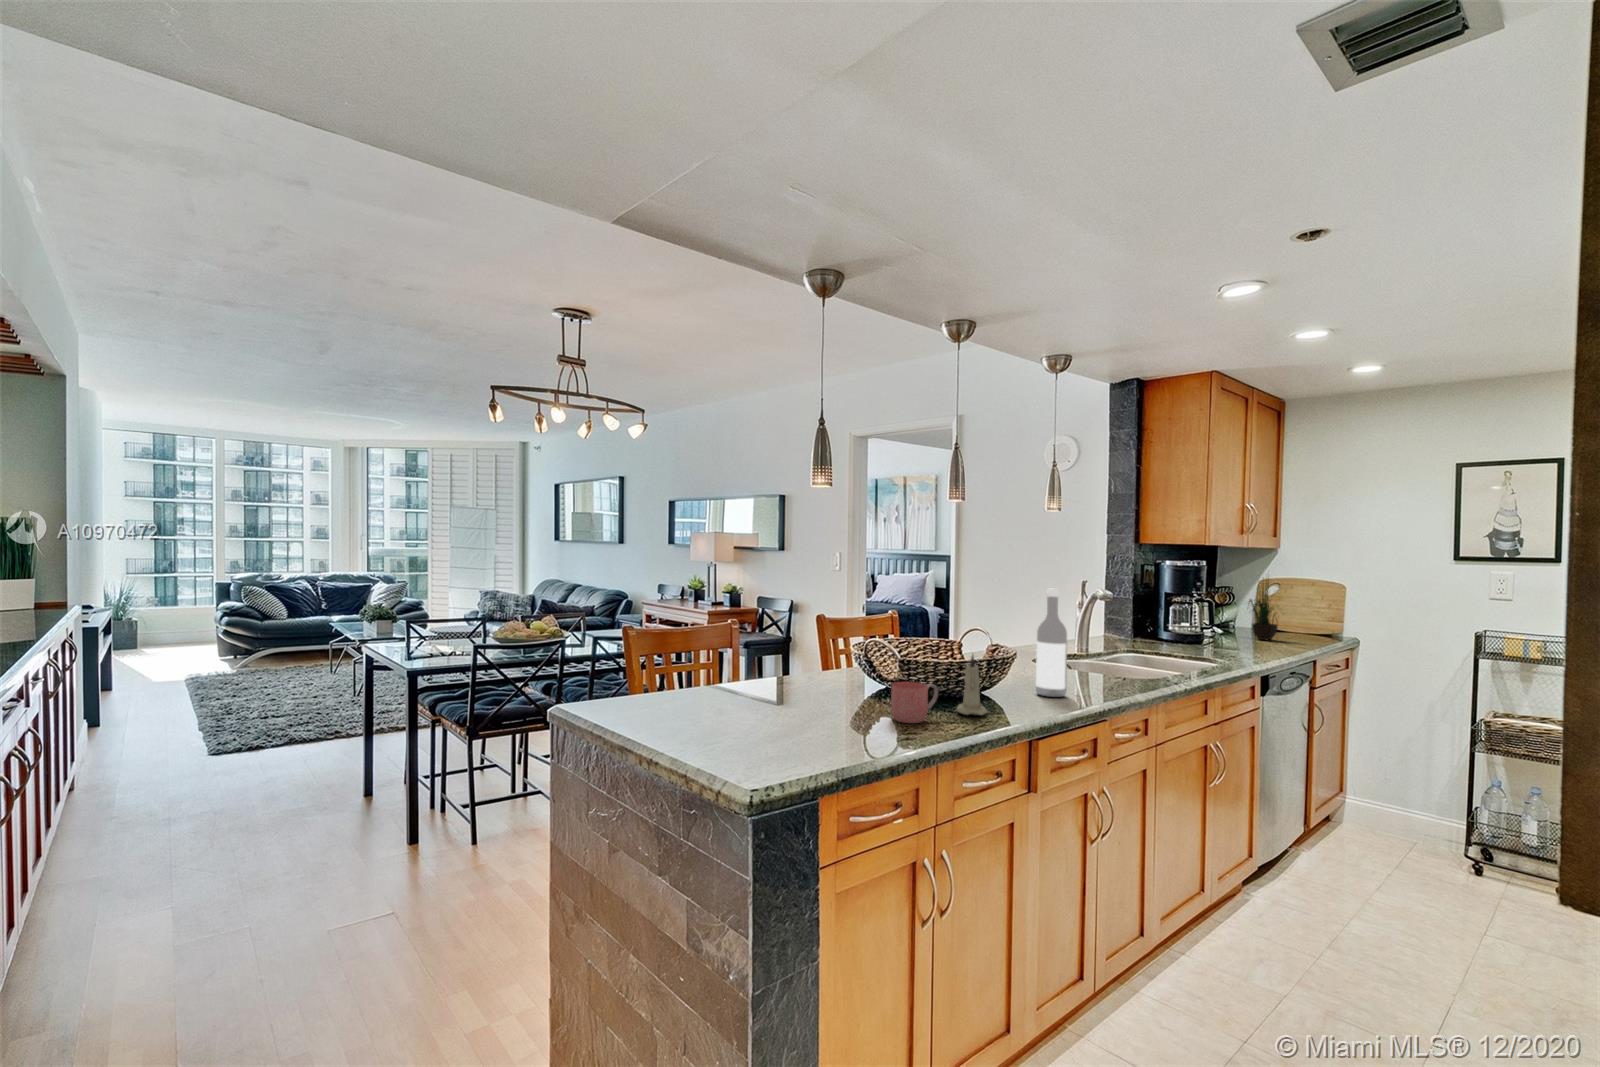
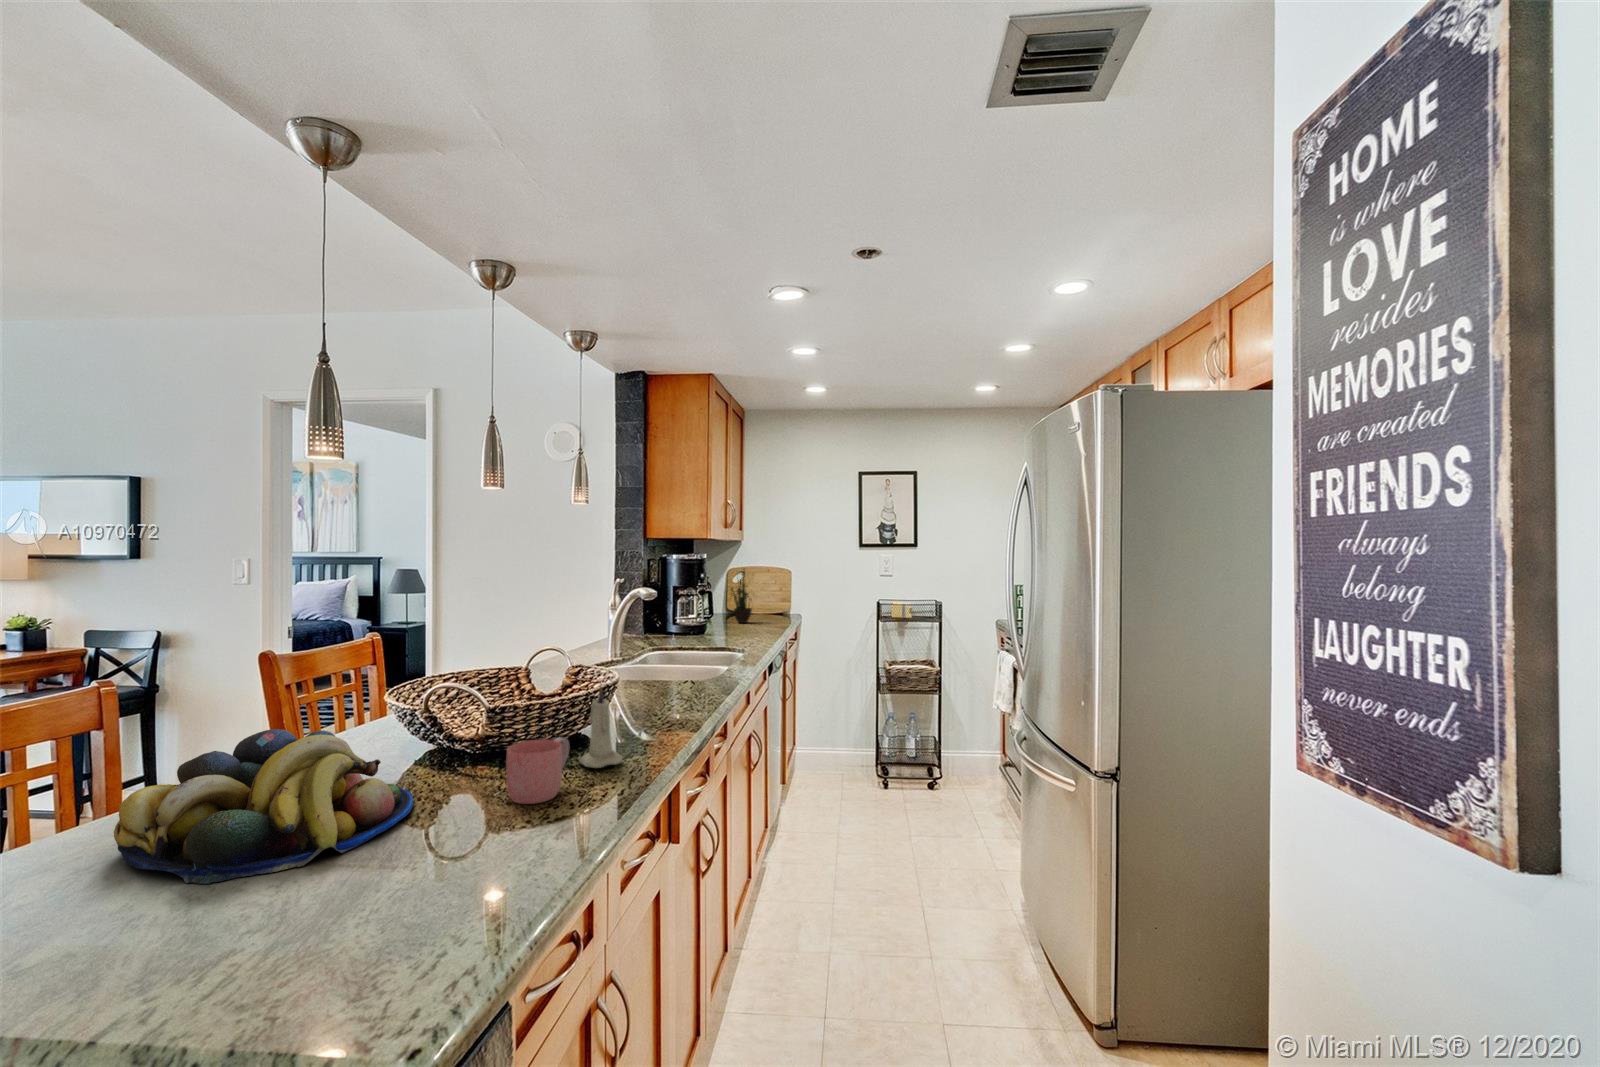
wine bottle: present [1036,589,1067,697] -> none [636,592,671,719]
fruit bowl: none [705,650,843,720] -> present [114,729,413,884]

